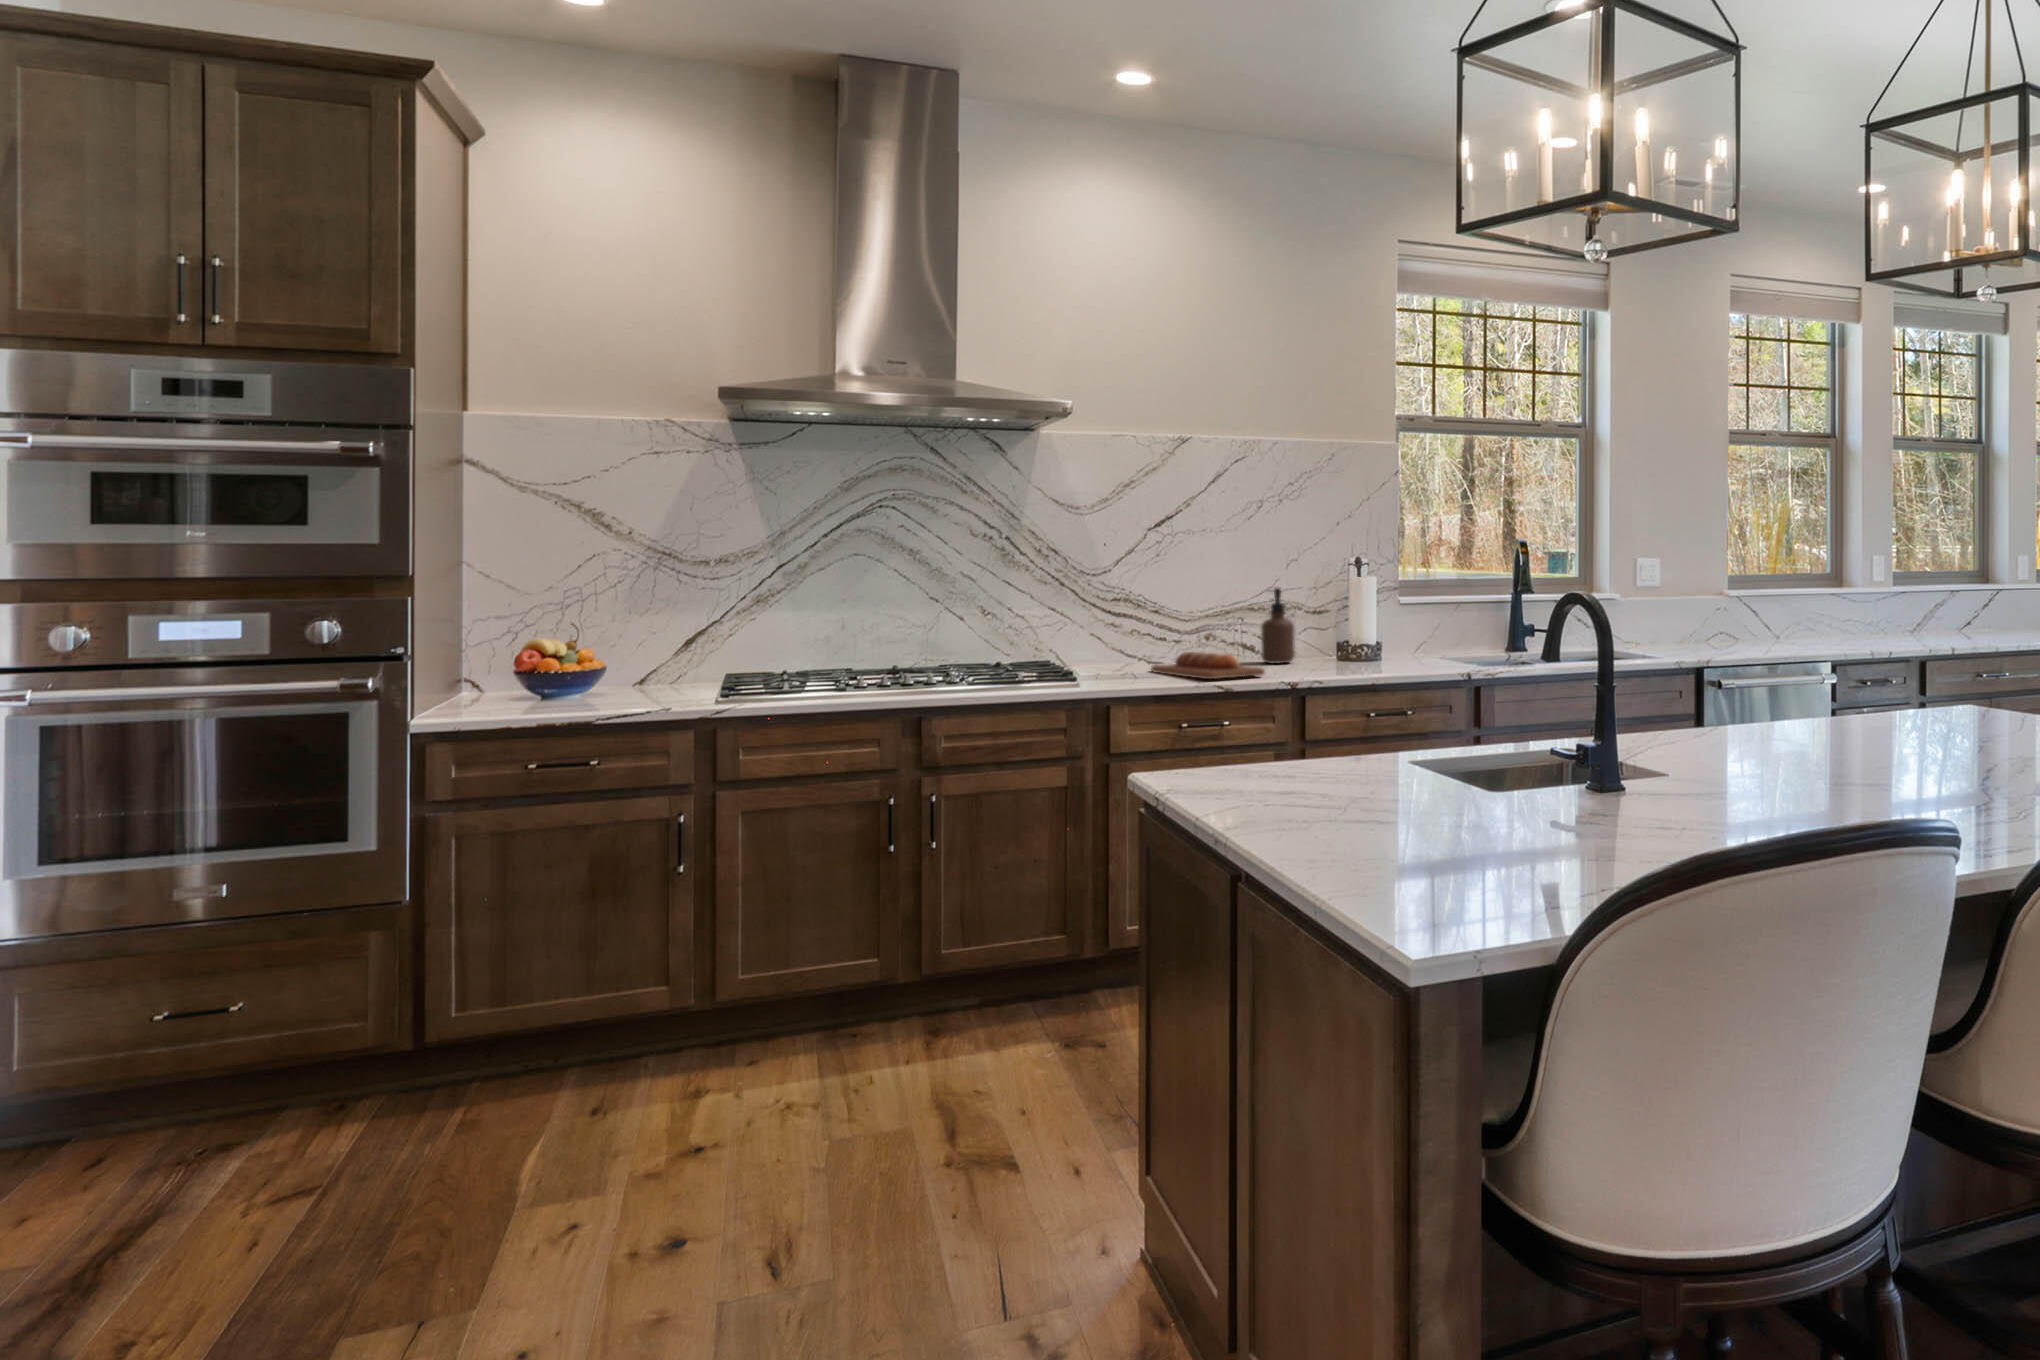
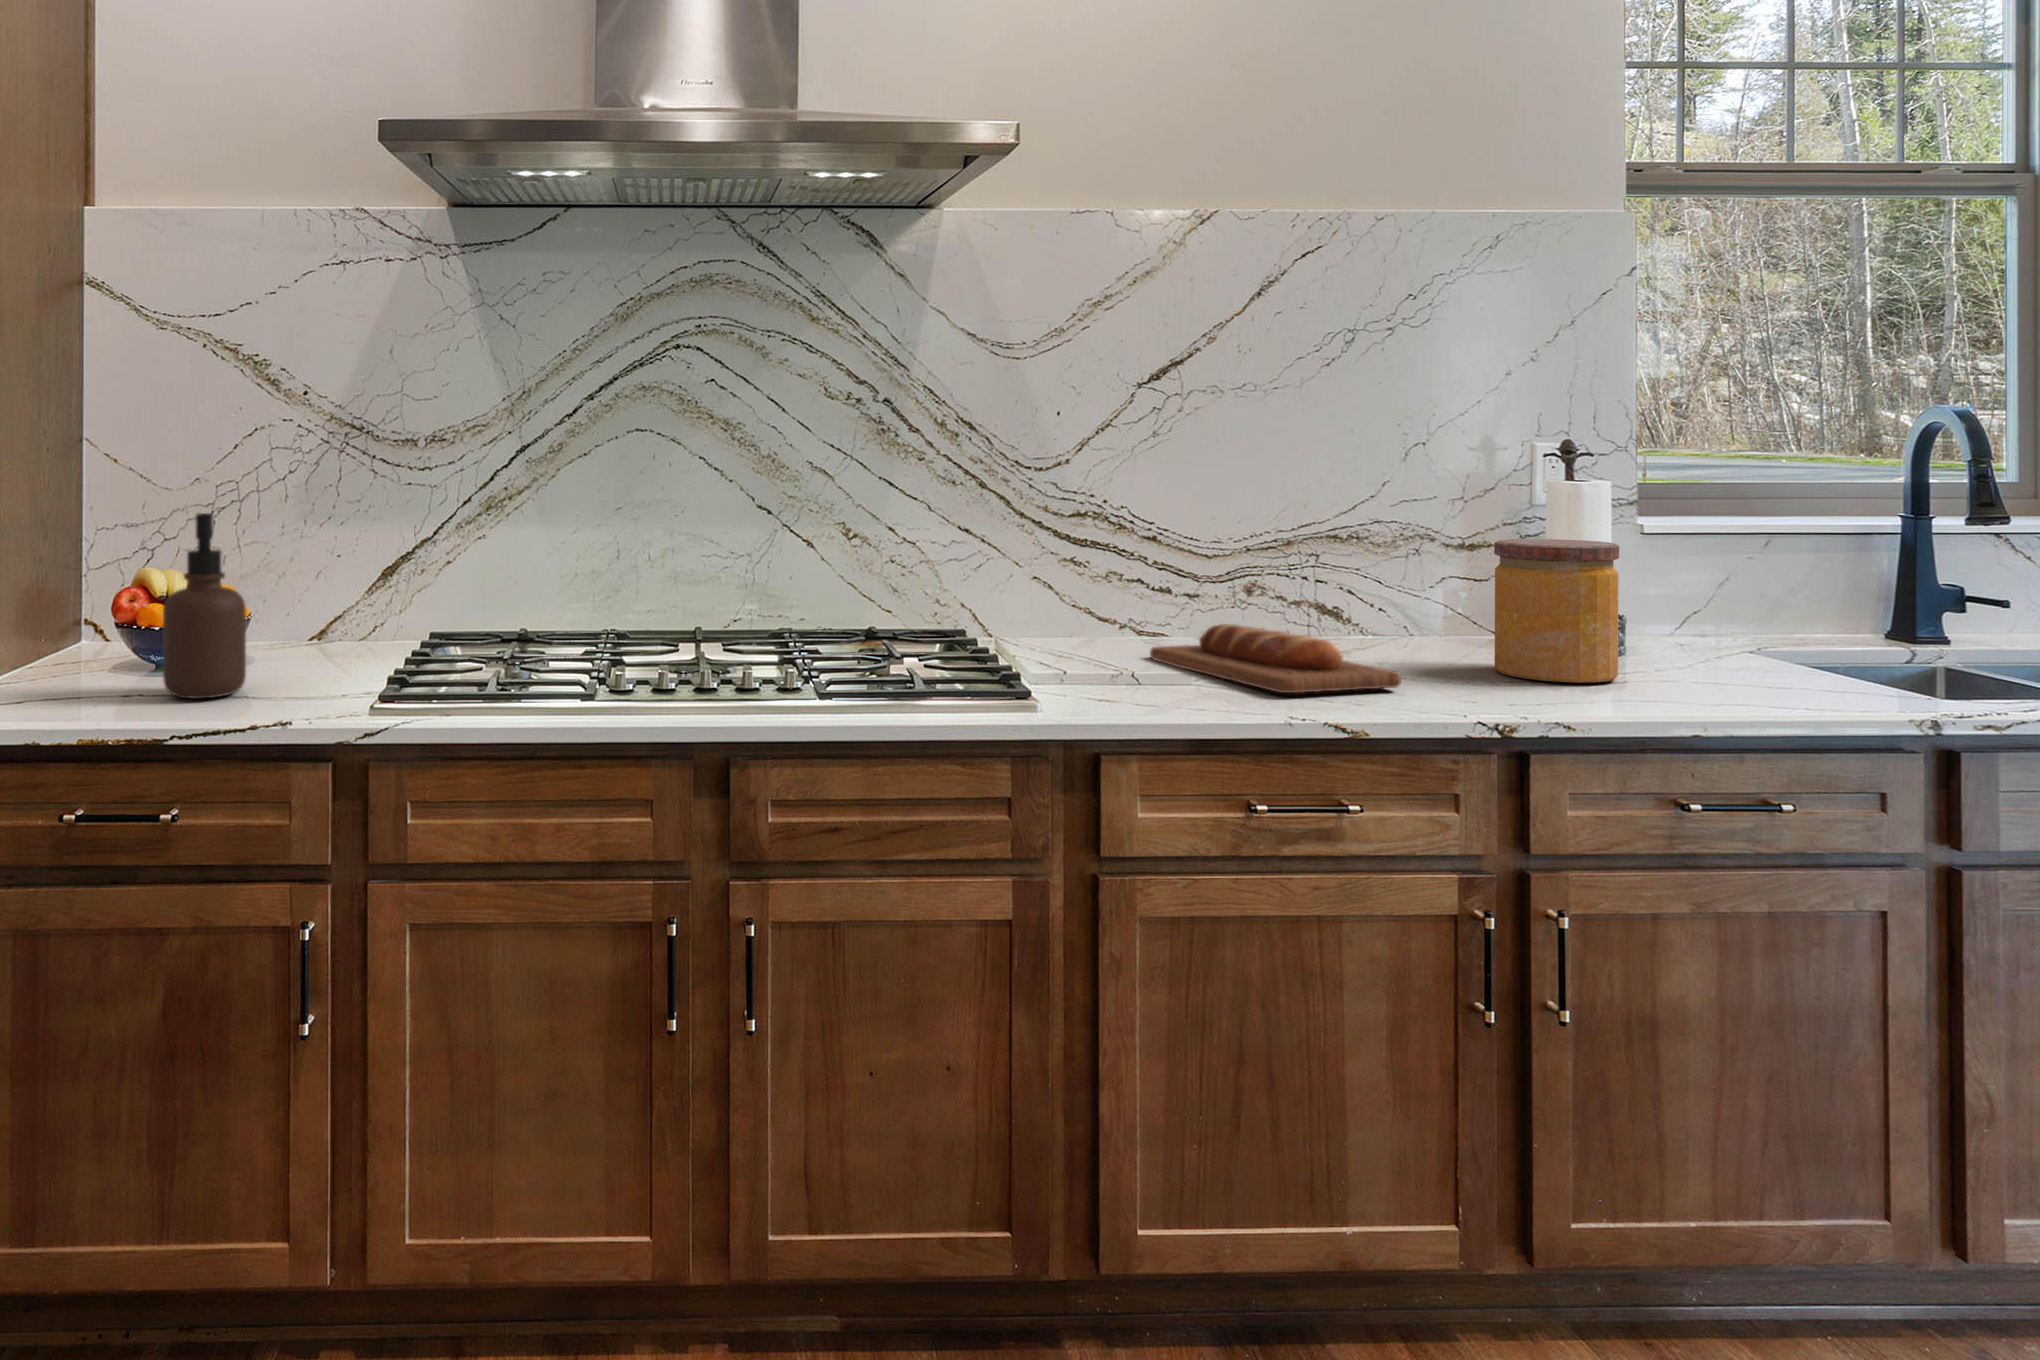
soap dispenser: present [1261,588,1295,663] -> present [163,513,246,698]
jar: none [1315,606,1367,671] -> present [1494,539,1619,682]

